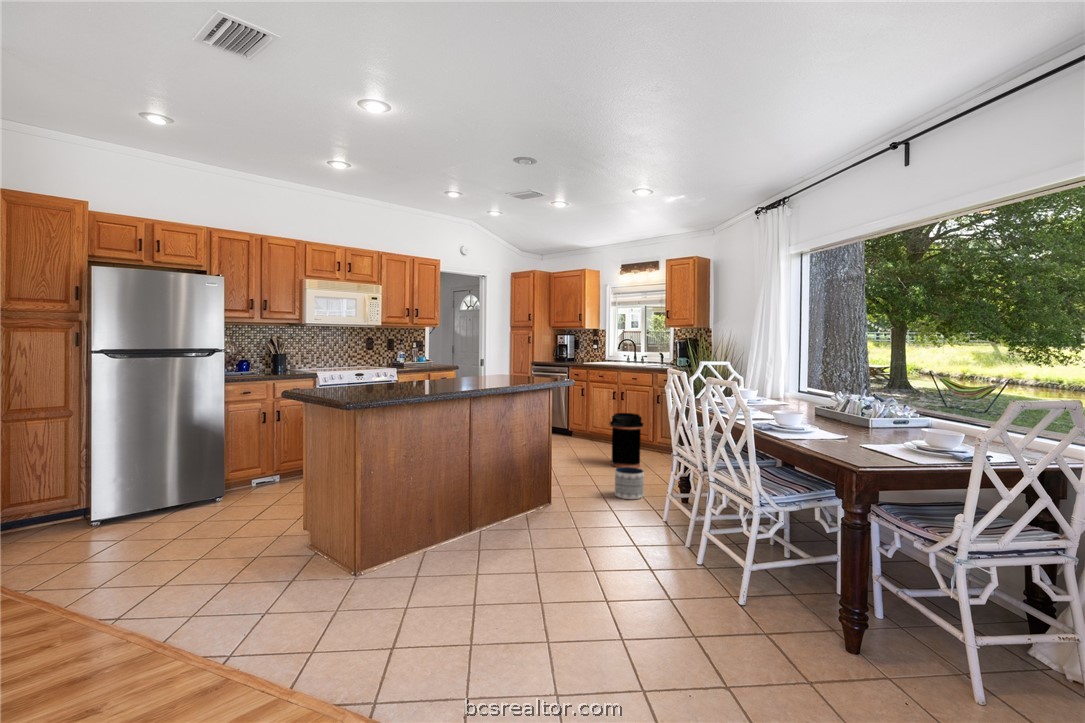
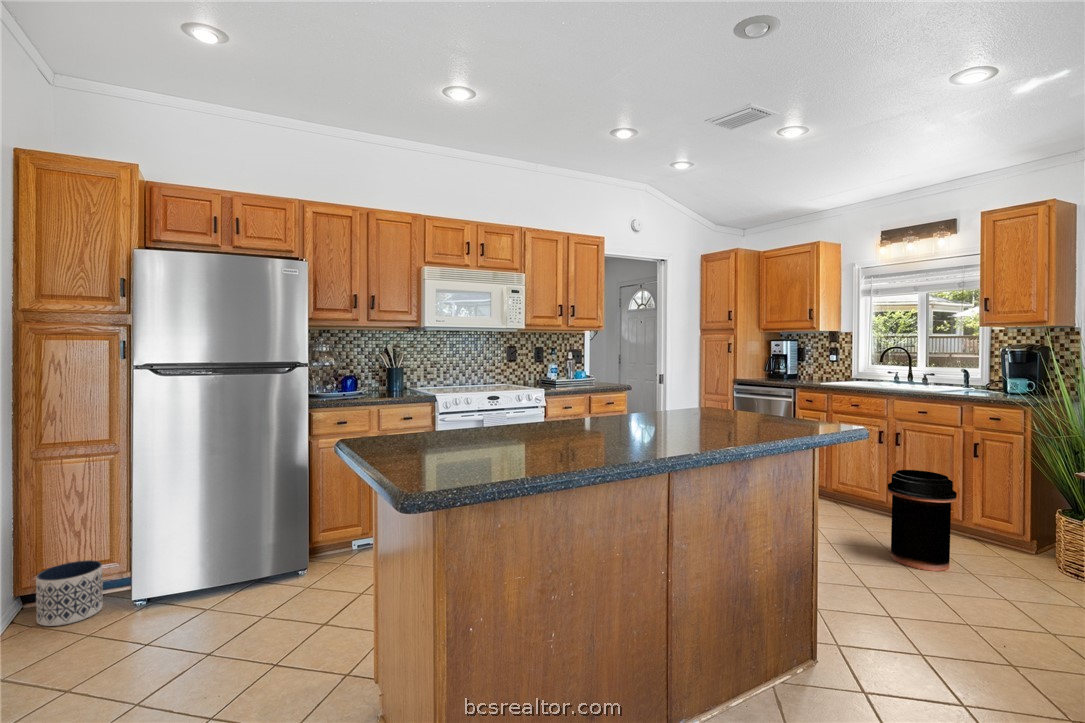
planter: present [615,467,644,499] -> present [36,560,103,626]

